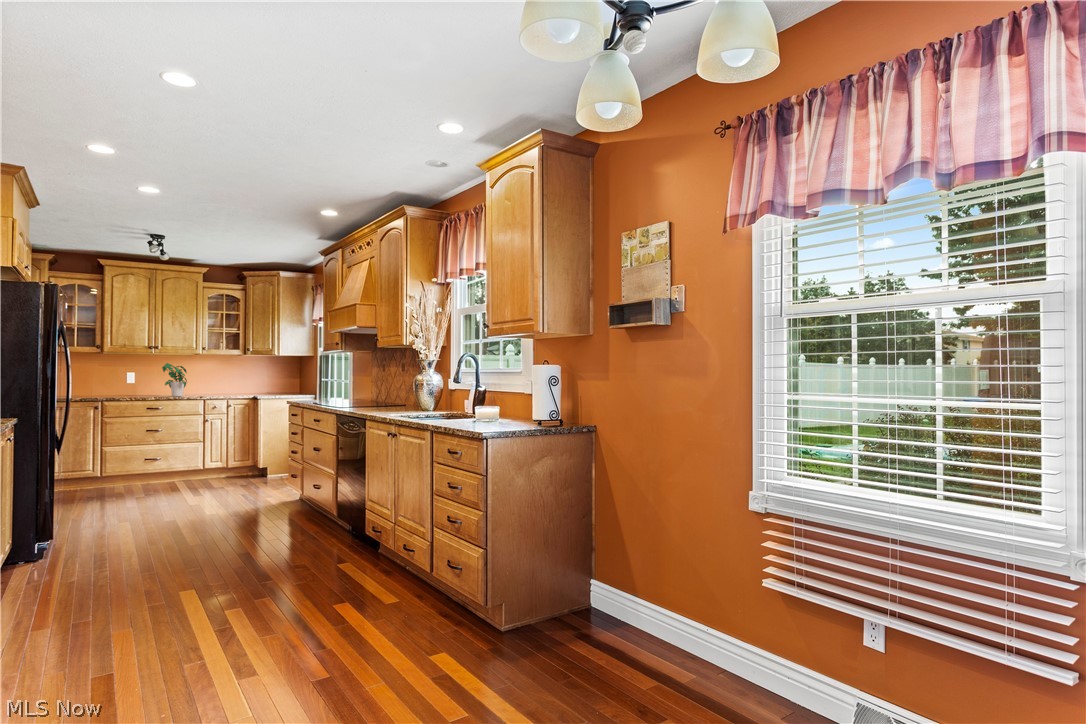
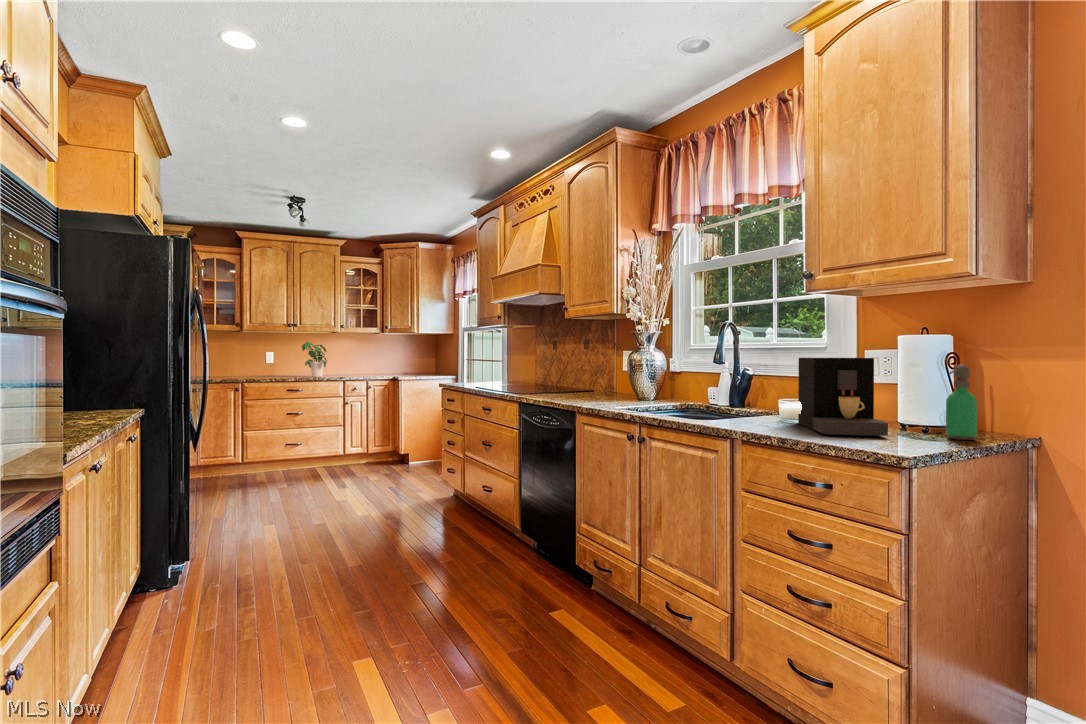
coffee maker: none [473,379,517,425] -> present [798,358,888,436]
soap dispenser: none [540,383,558,427] -> present [946,365,978,440]

